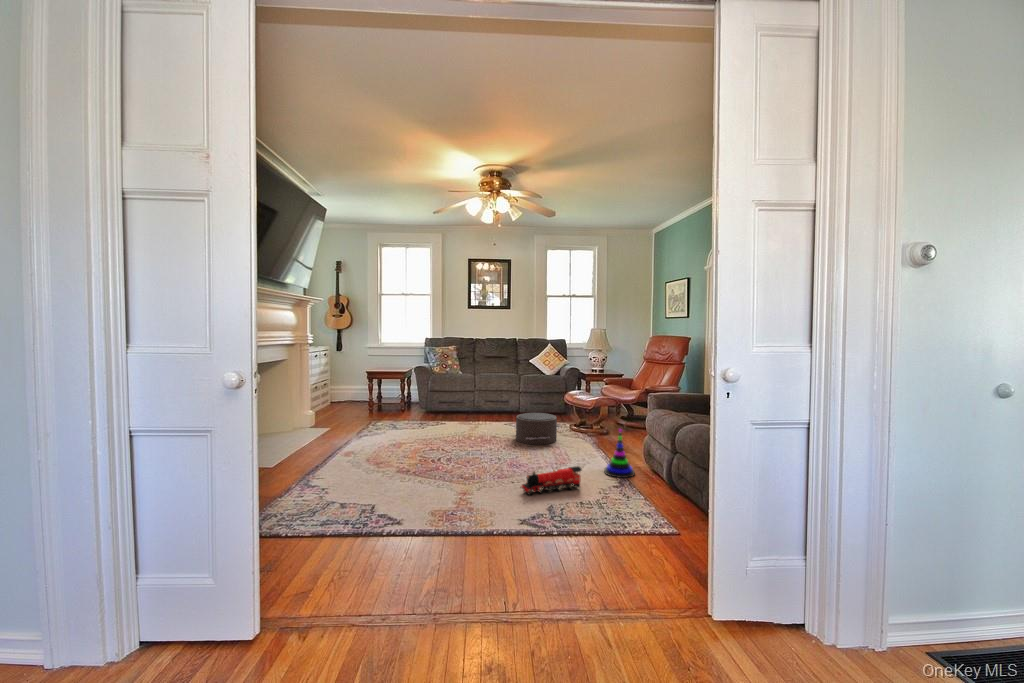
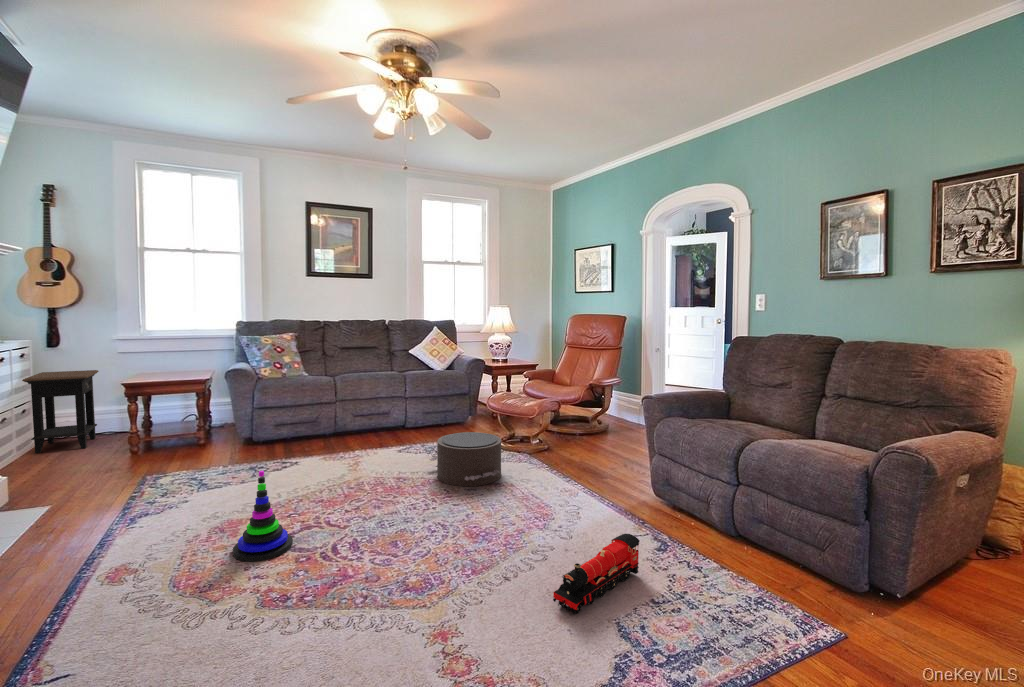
side table: none [323,364,357,407] -> present [22,370,99,453]
stacking toy: present [604,429,635,478] -> present [233,471,293,562]

